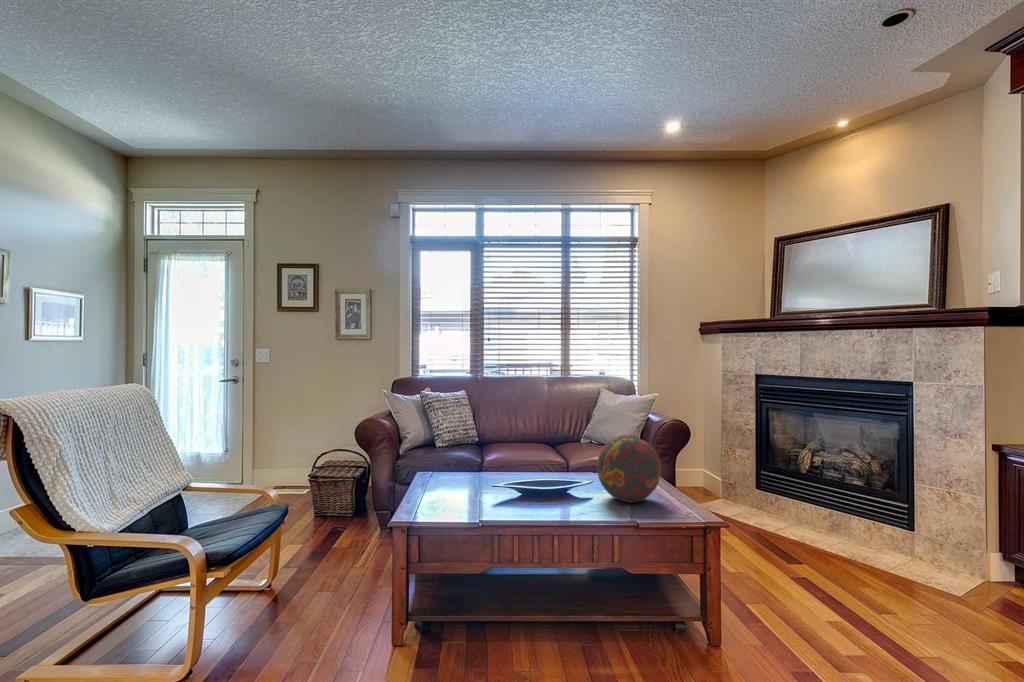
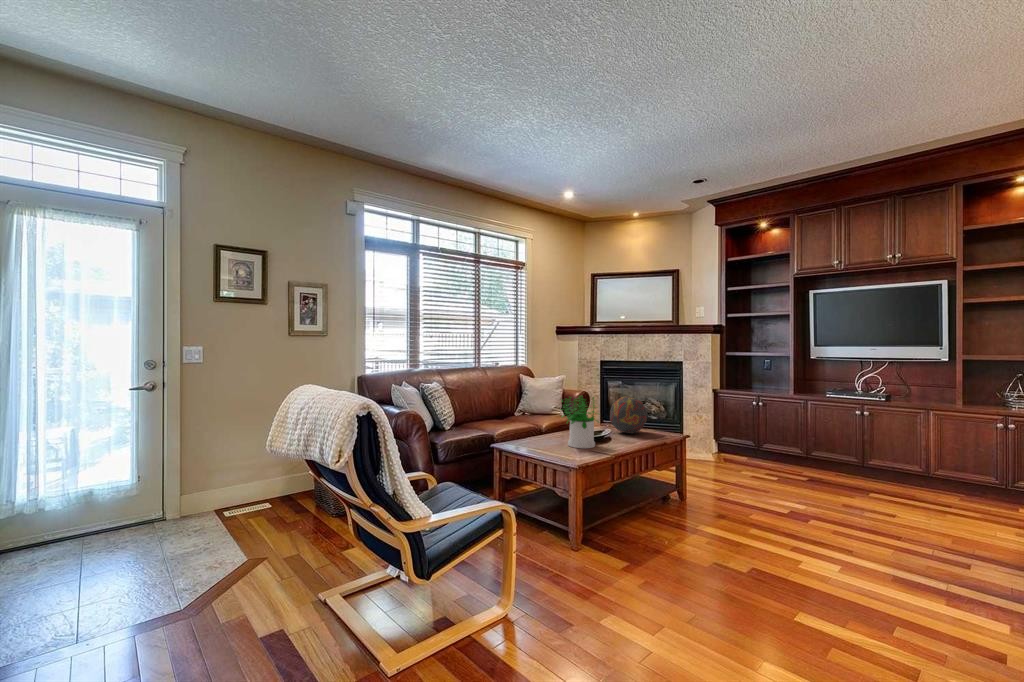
potted plant: none [450,424,510,513] -> present [565,396,595,448]

